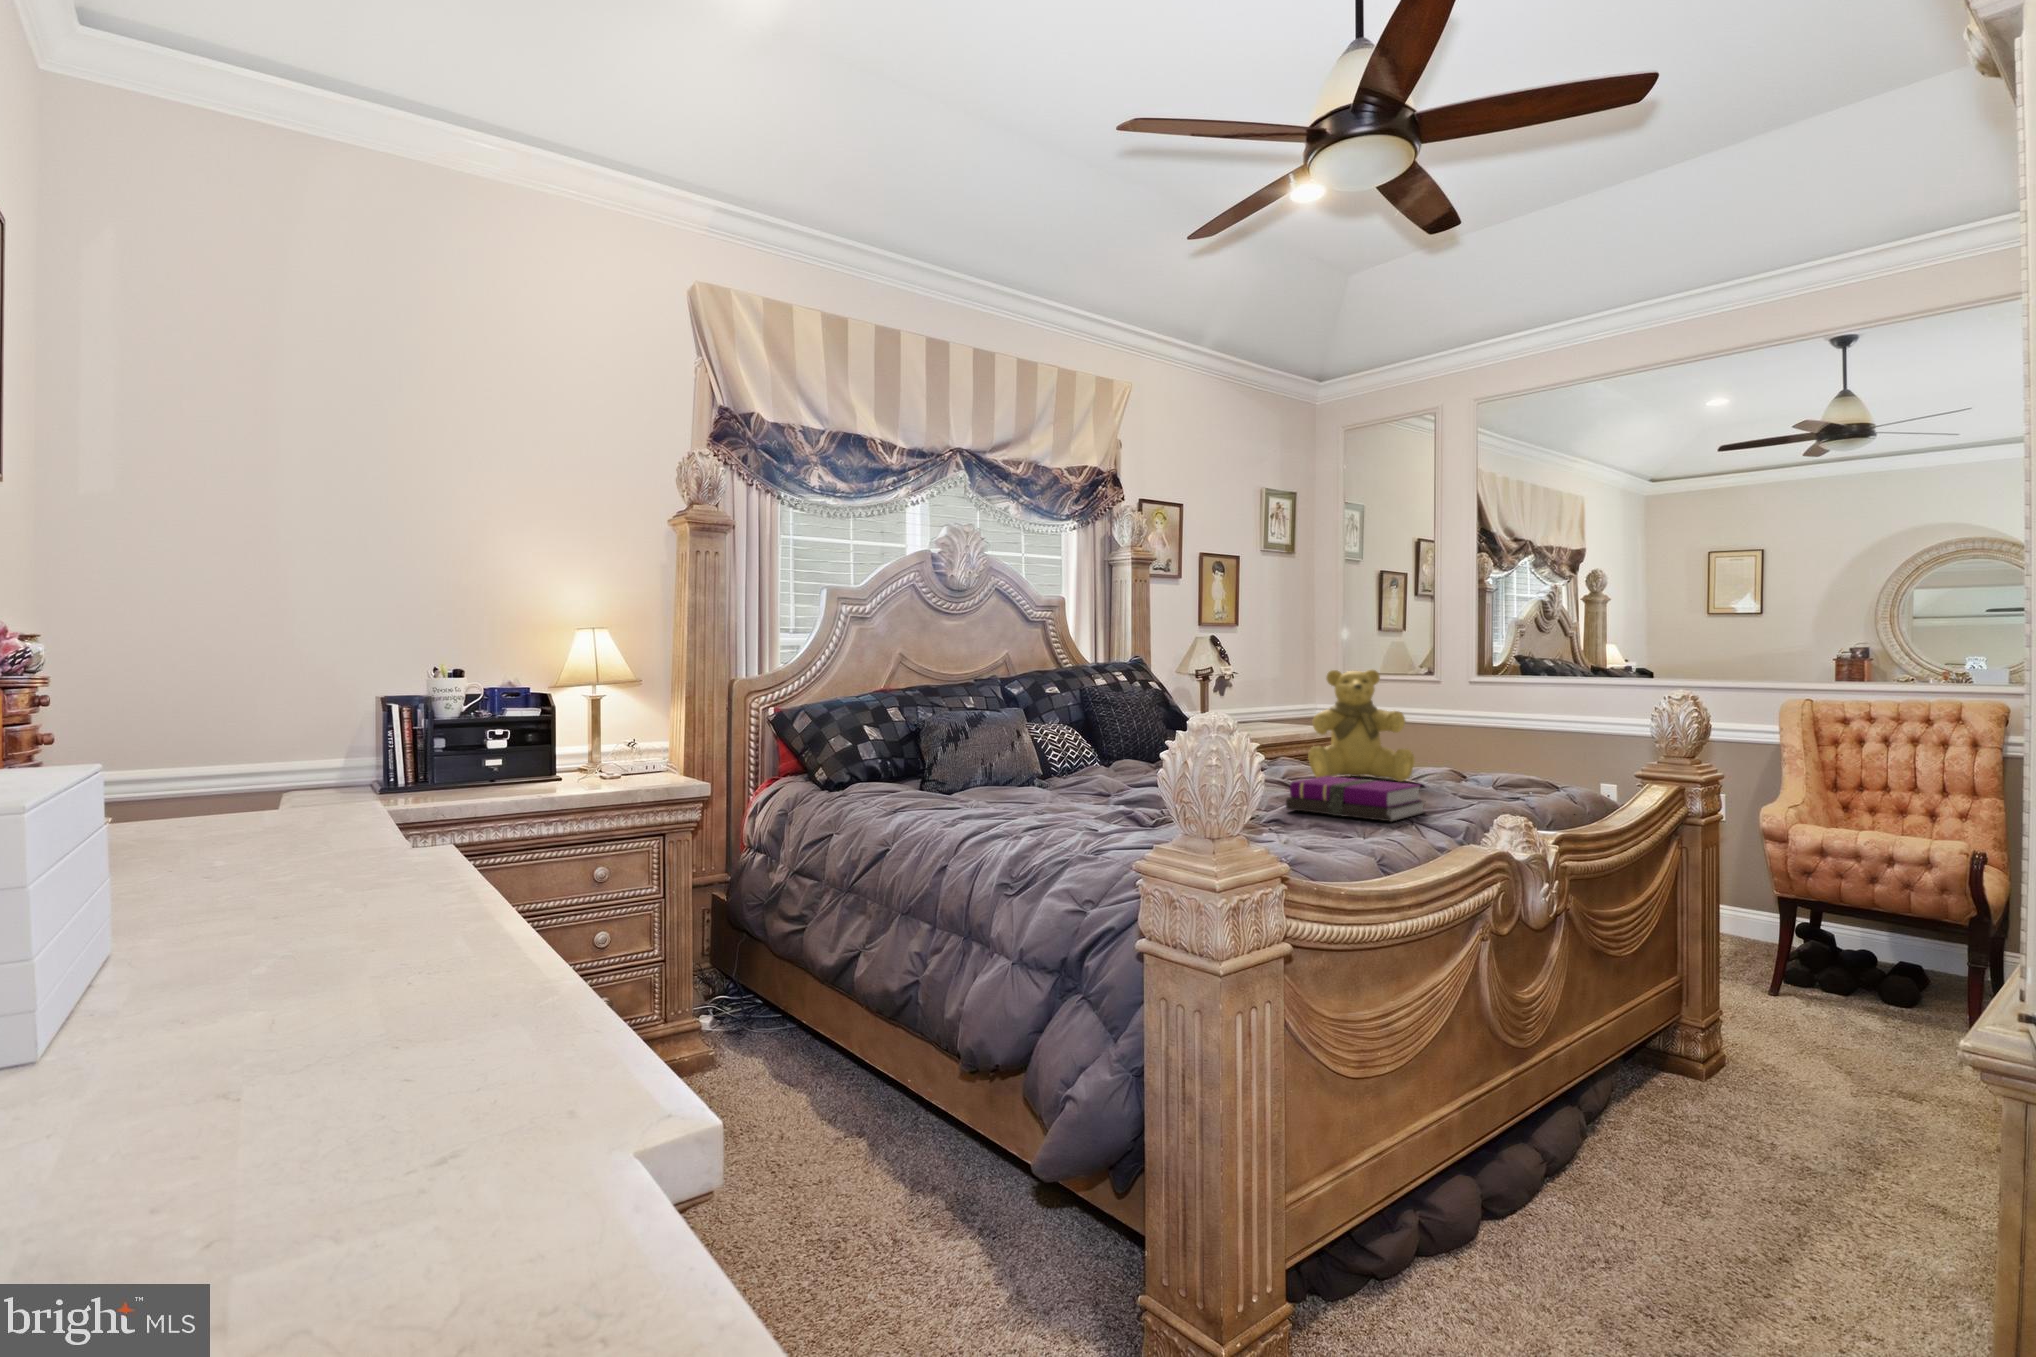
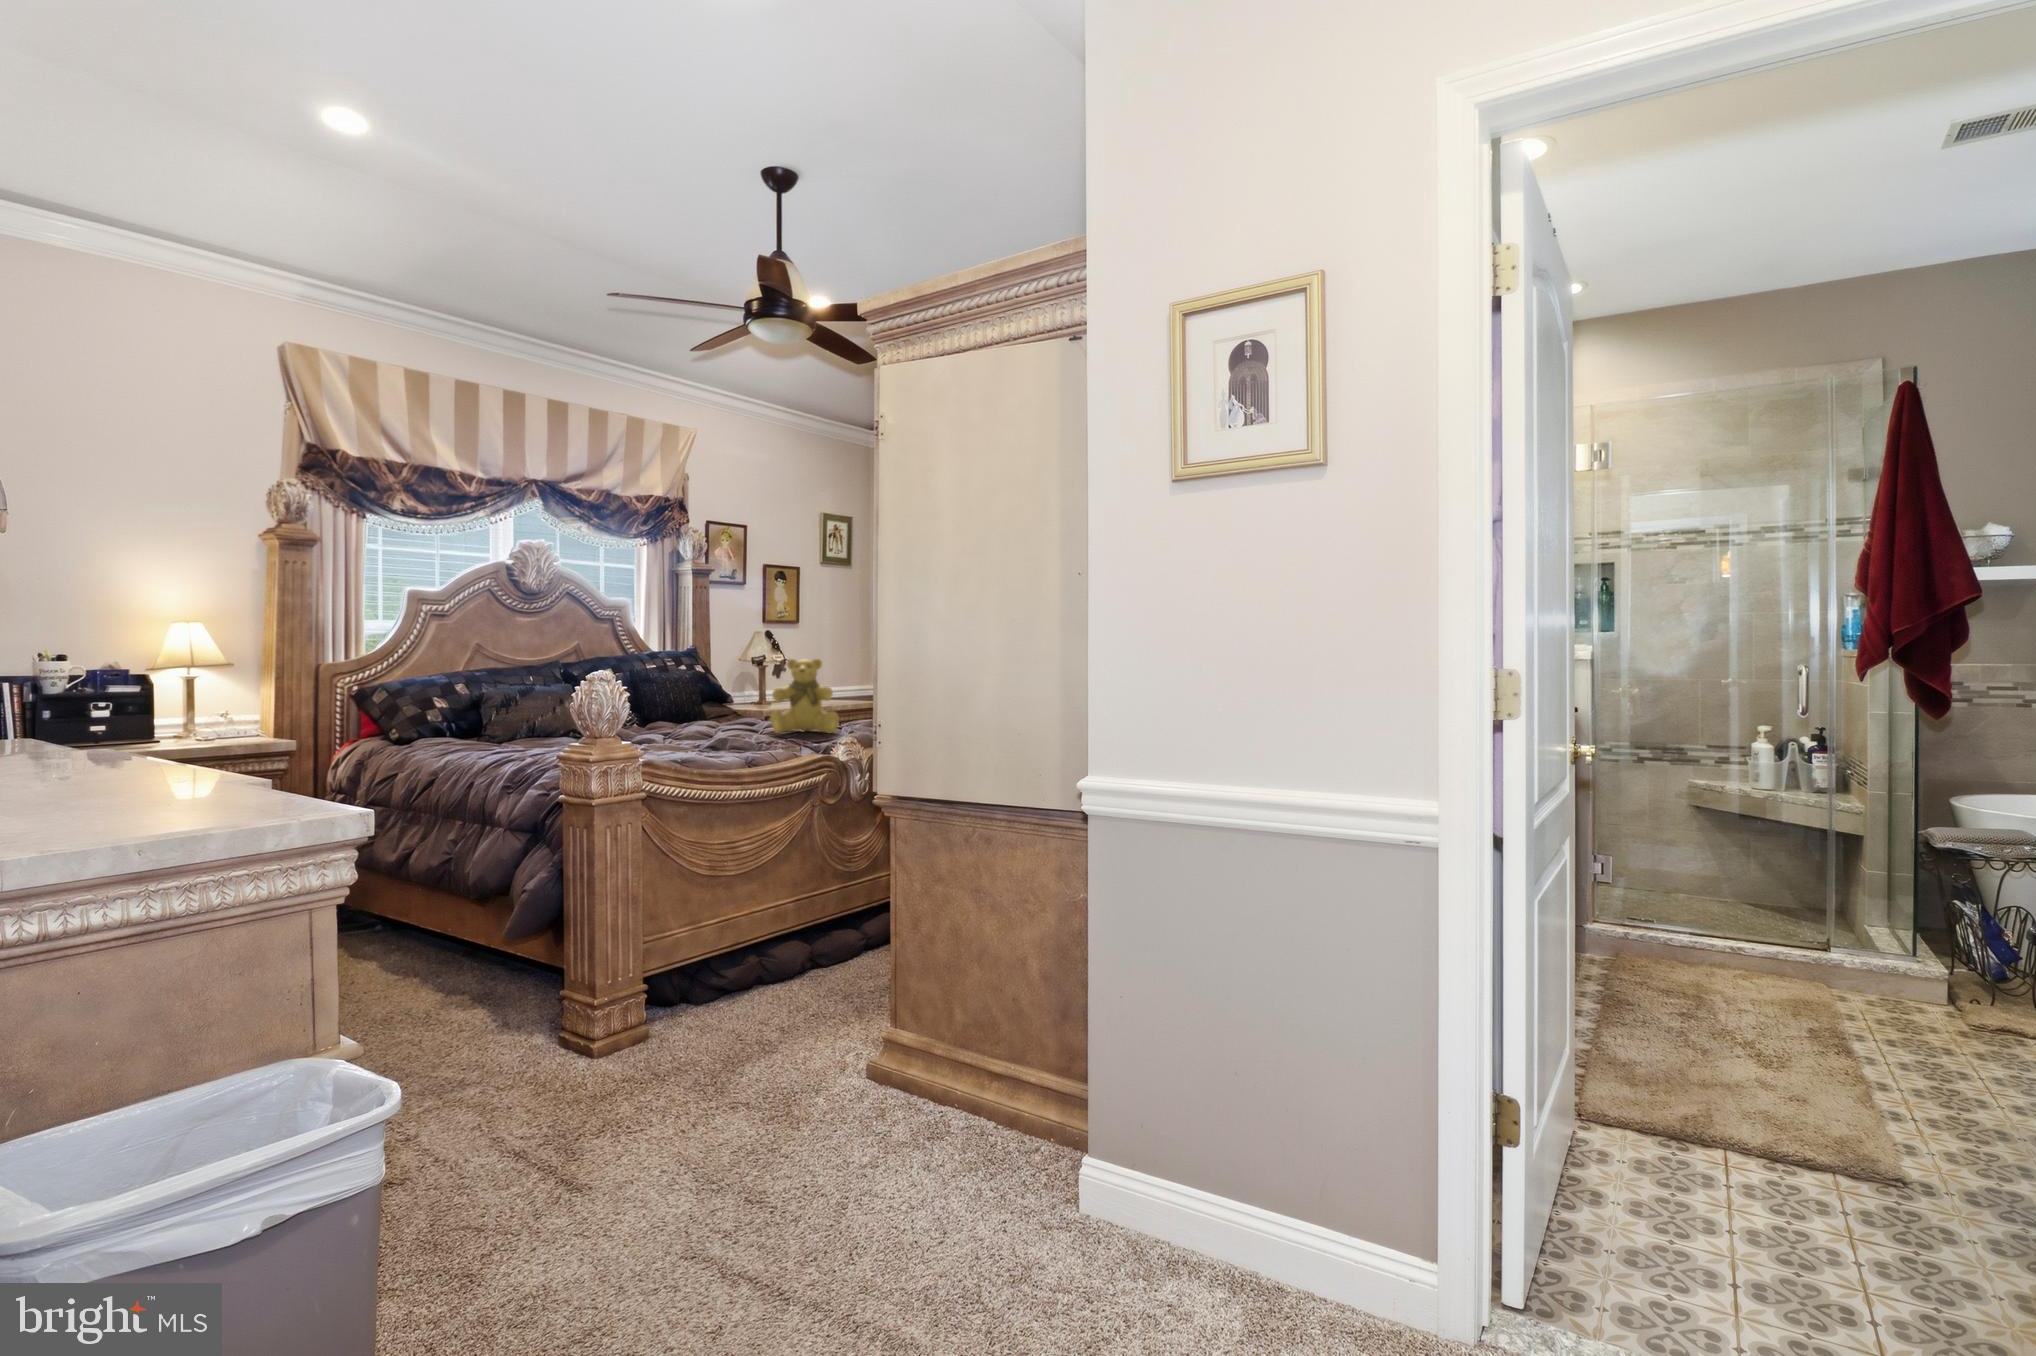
notebook: present [1286,776,1424,821] -> none [721,728,810,752]

